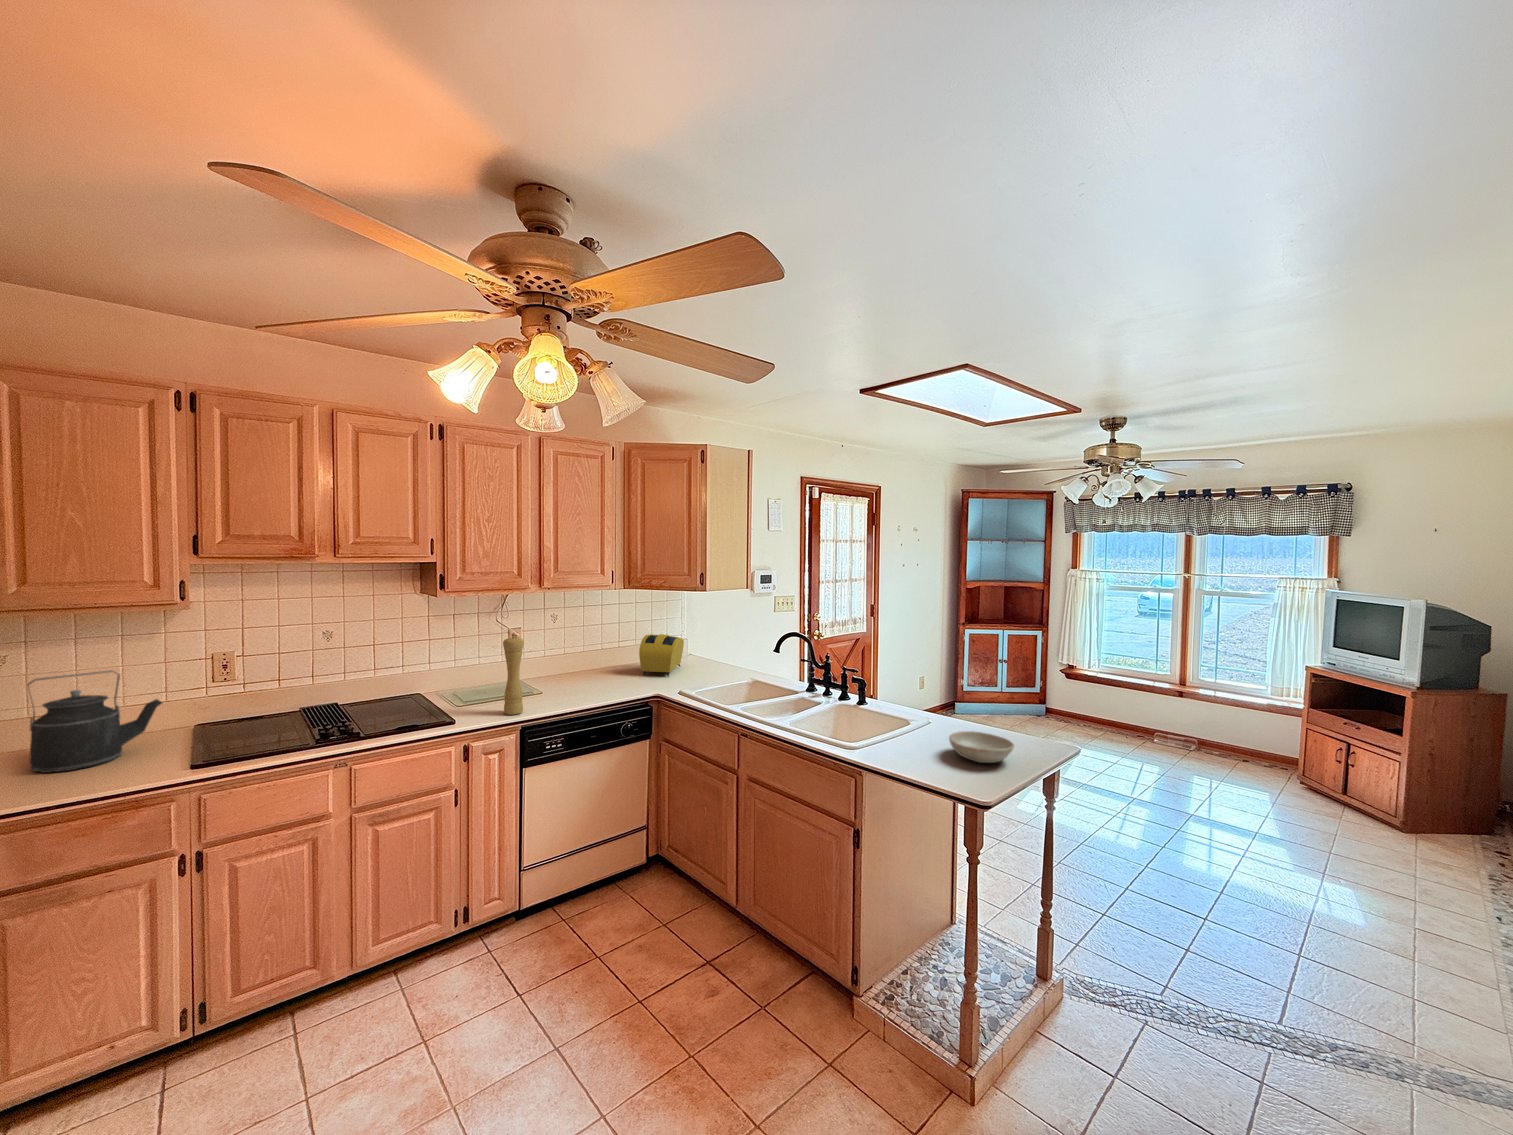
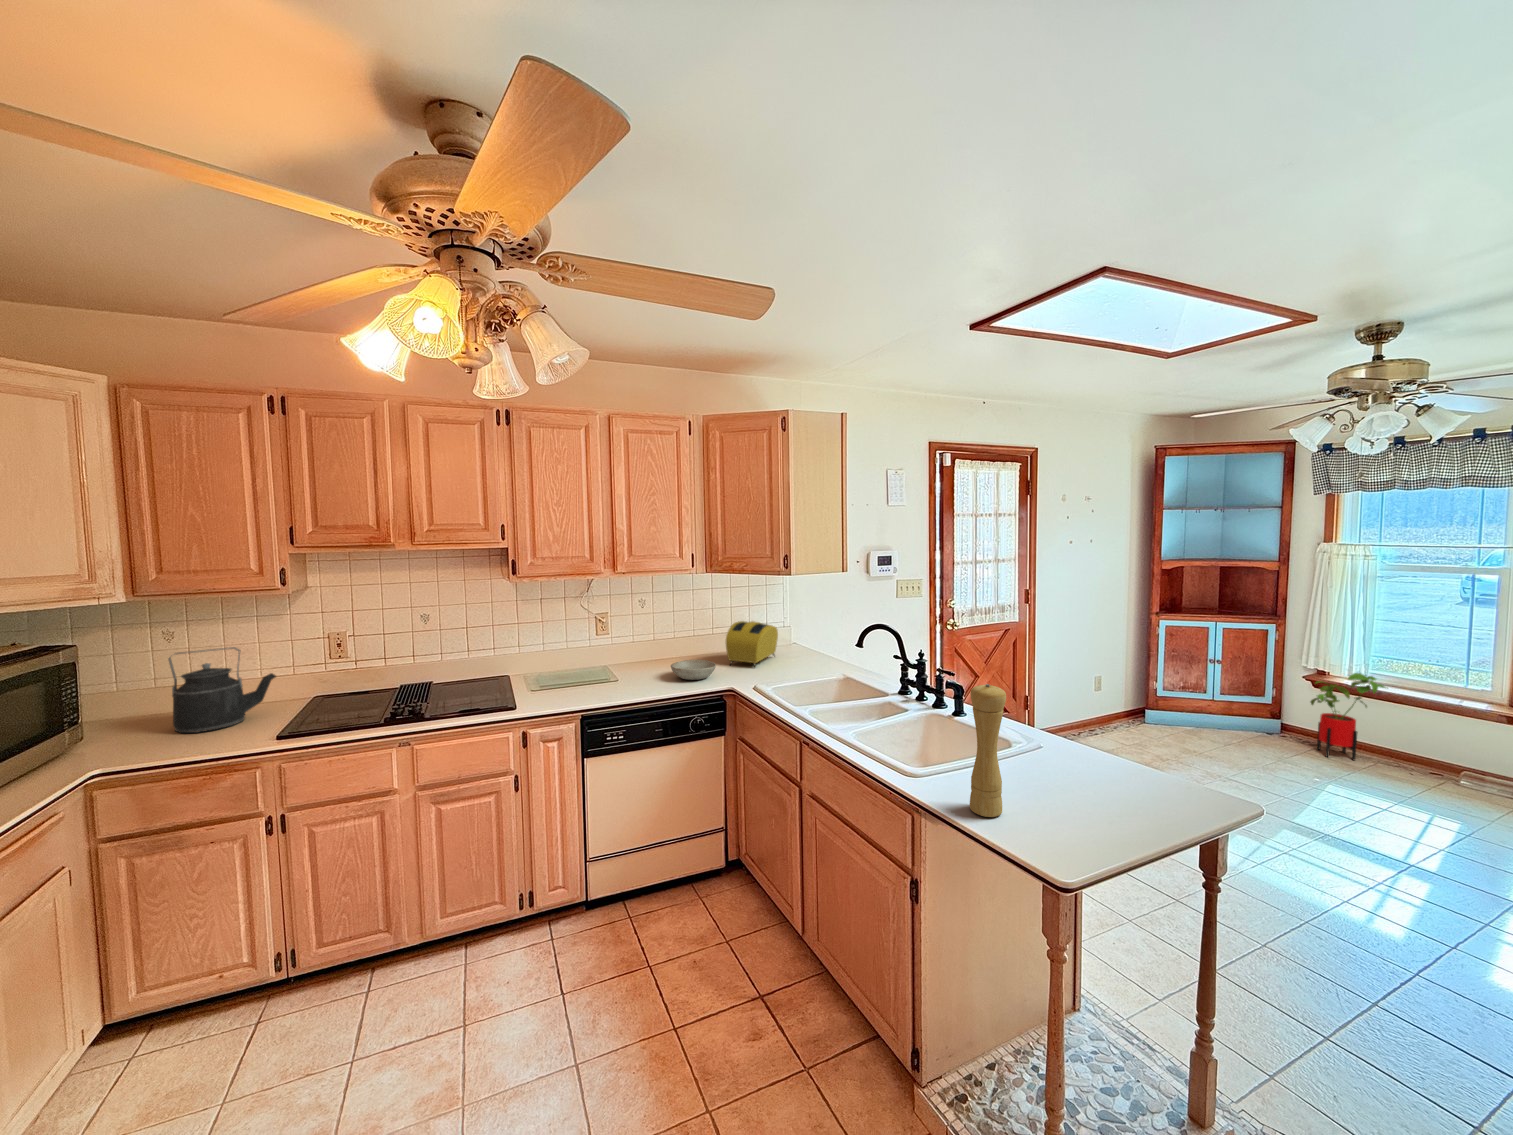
pepper mill: present [503,637,524,715] -> present [970,684,1006,817]
house plant: none [1067,666,1114,731] -> present [1311,673,1386,760]
bowl: present [949,731,1014,763] -> present [671,660,716,680]

